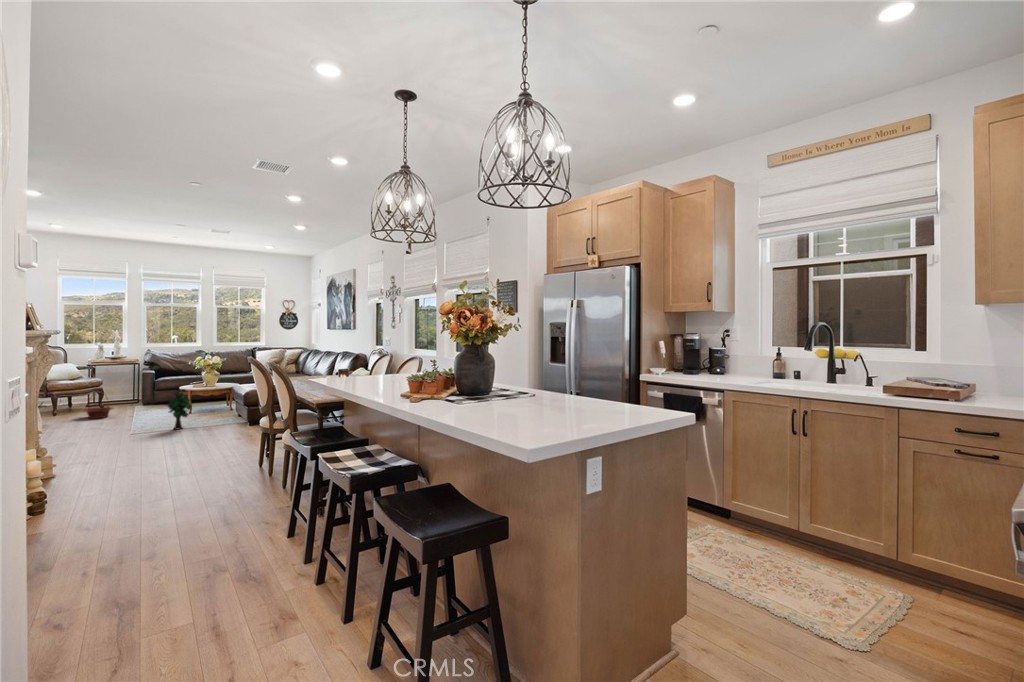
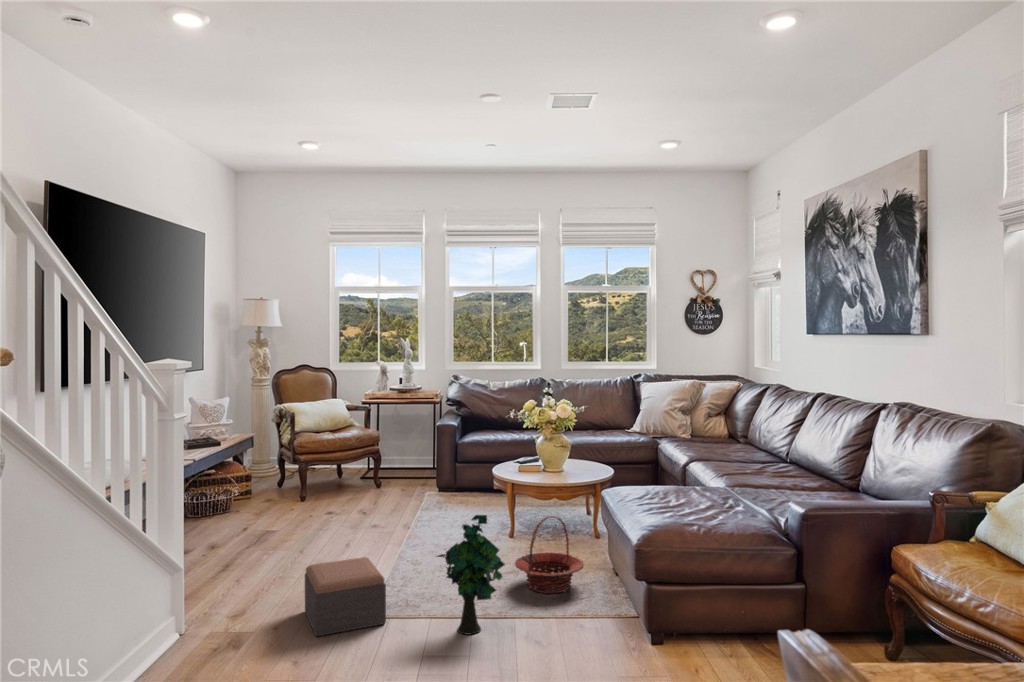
basket: present [83,394,113,418] -> present [515,516,584,593]
footstool: none [101,412,142,436] -> present [305,557,386,636]

